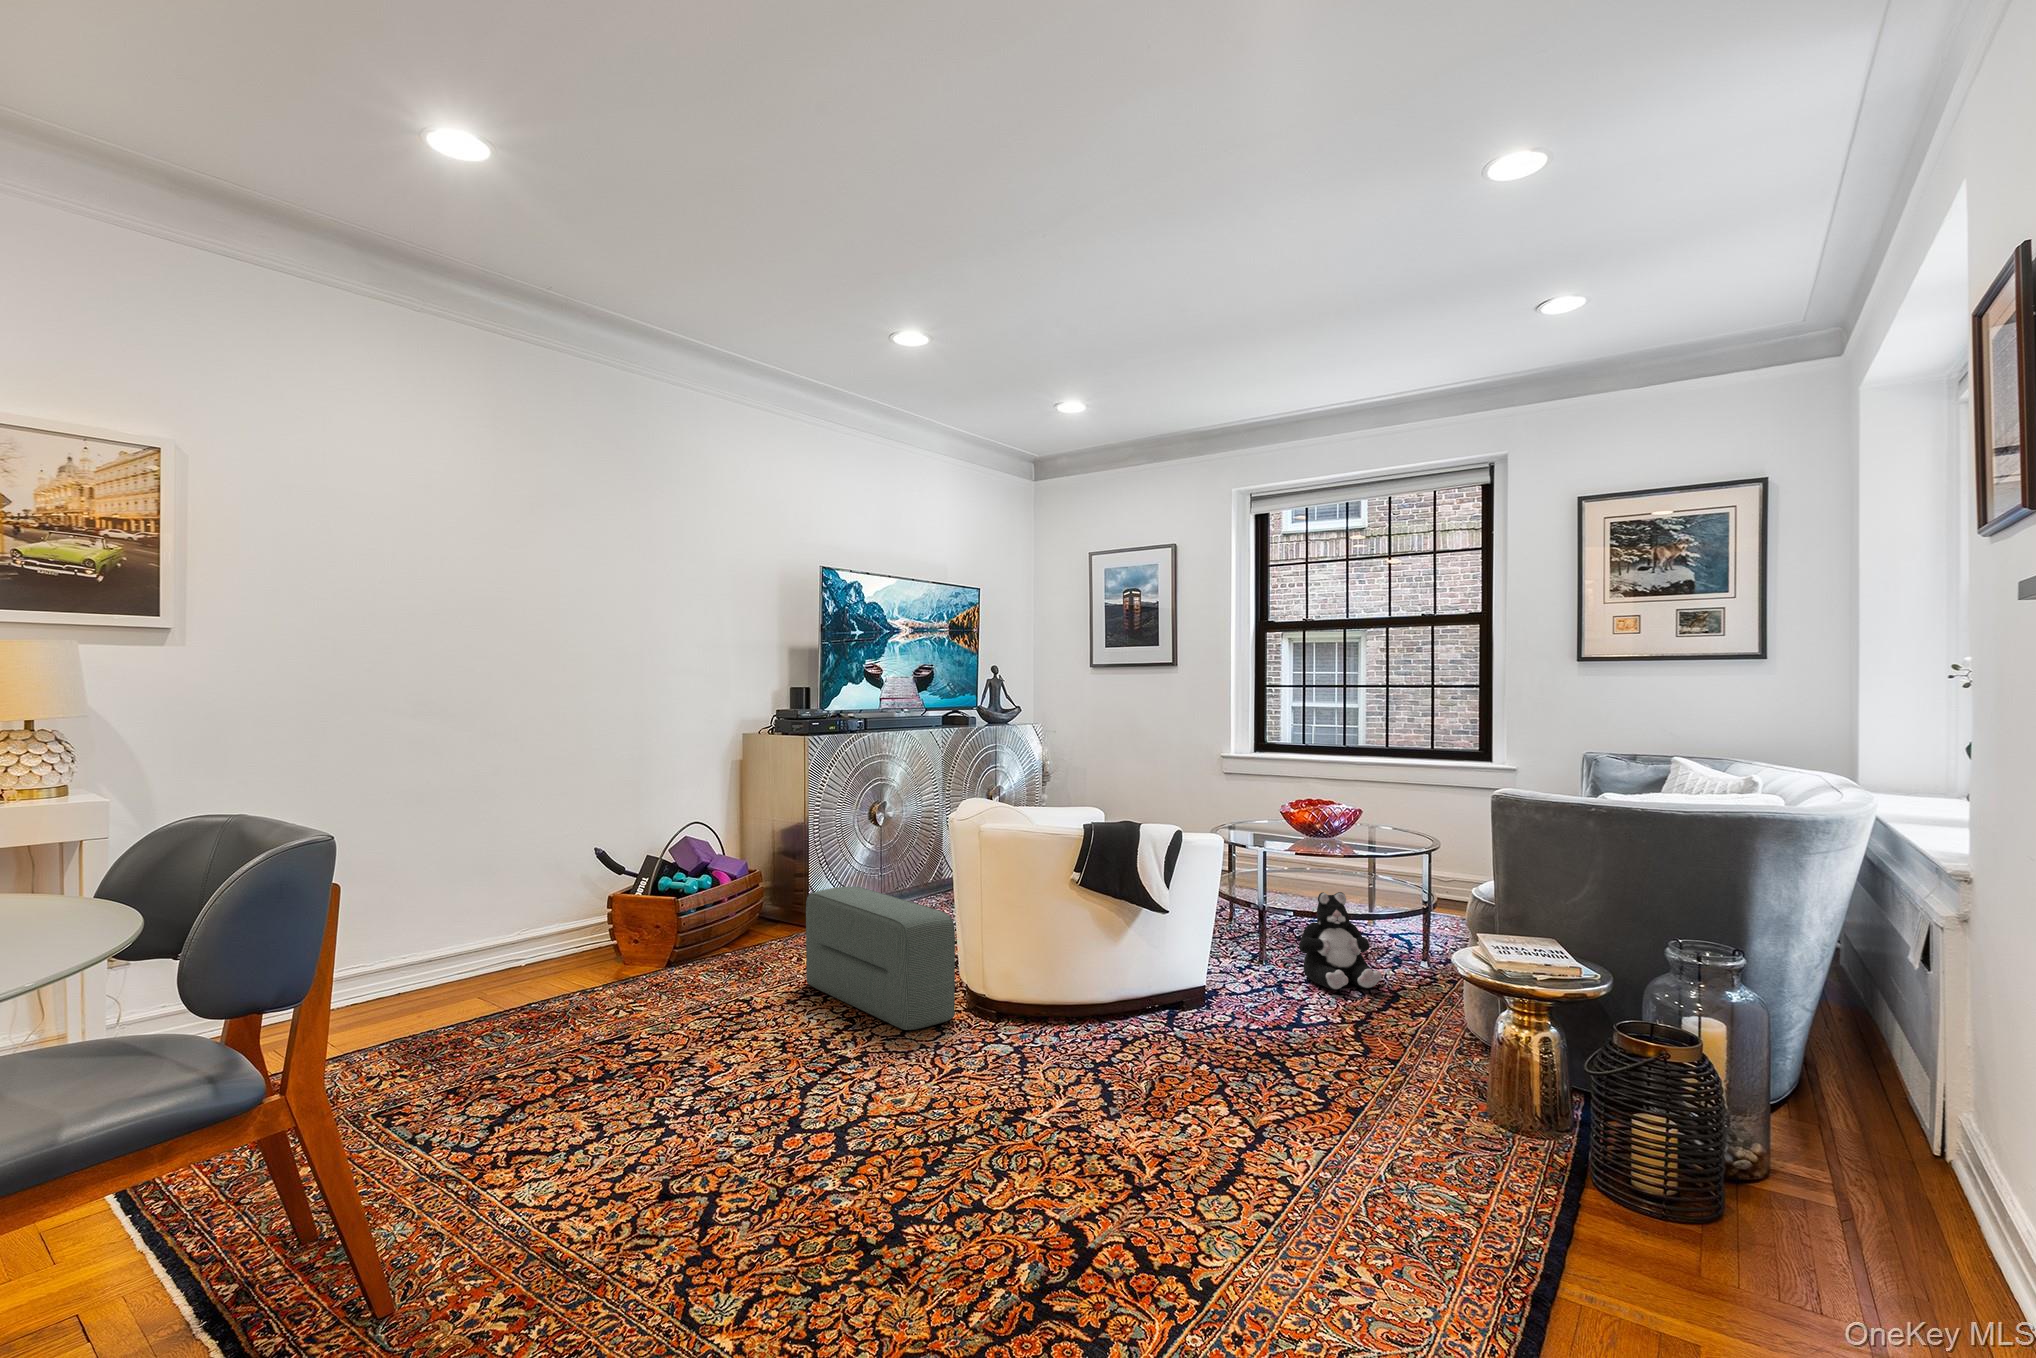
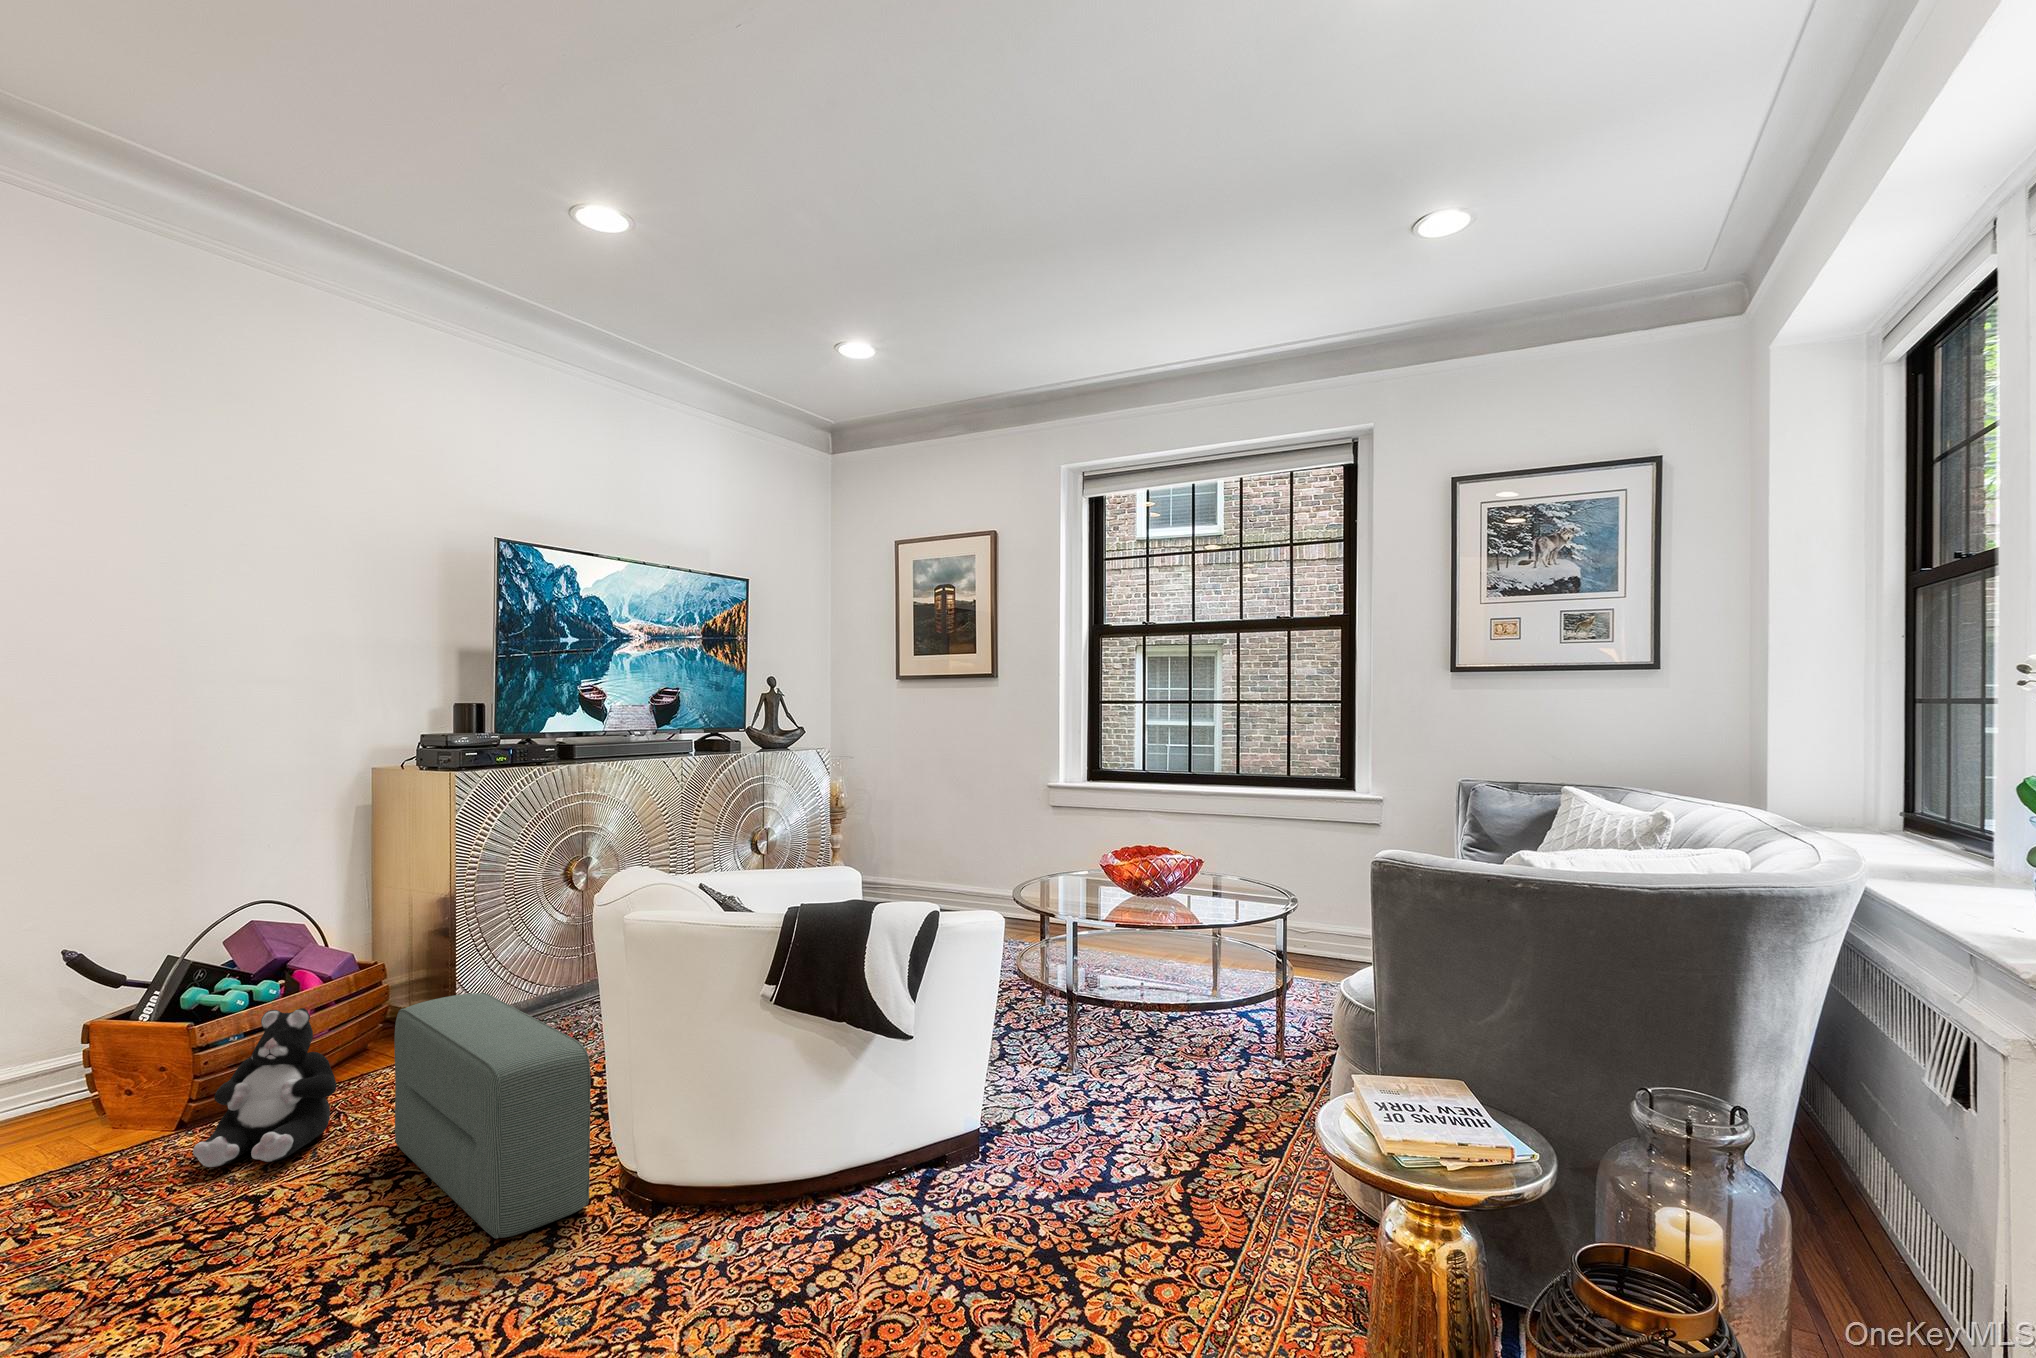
plush toy: present [1299,892,1382,989] -> present [193,1008,336,1167]

